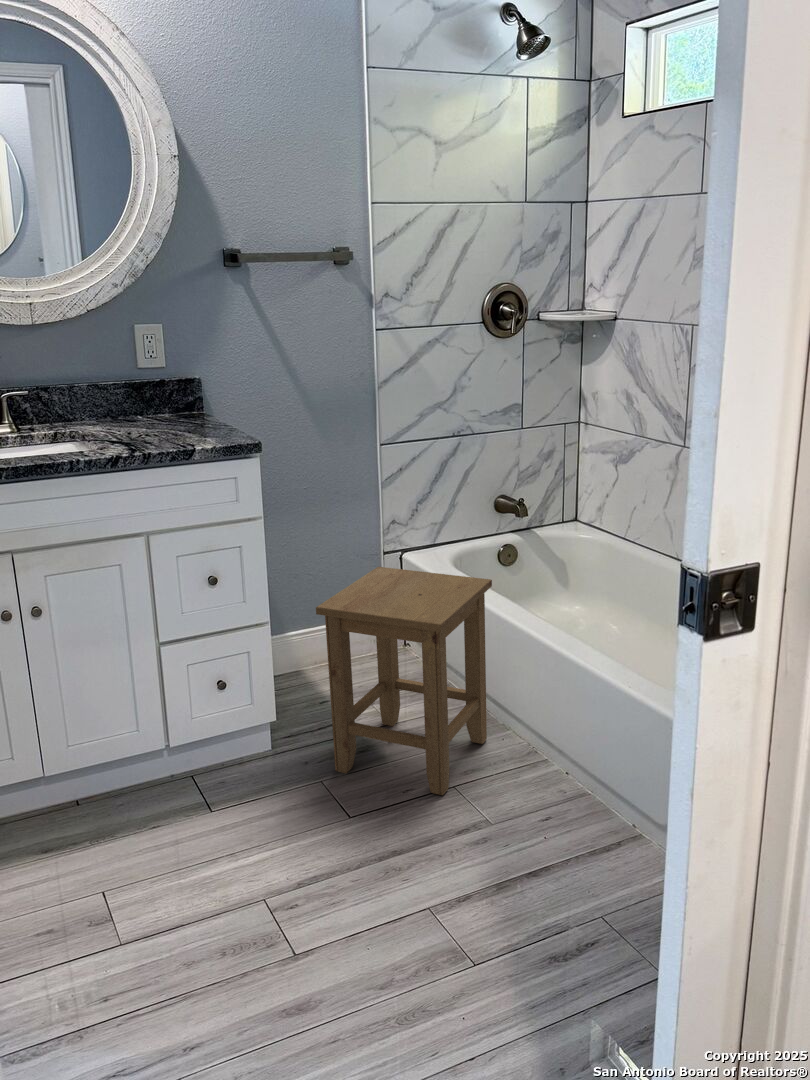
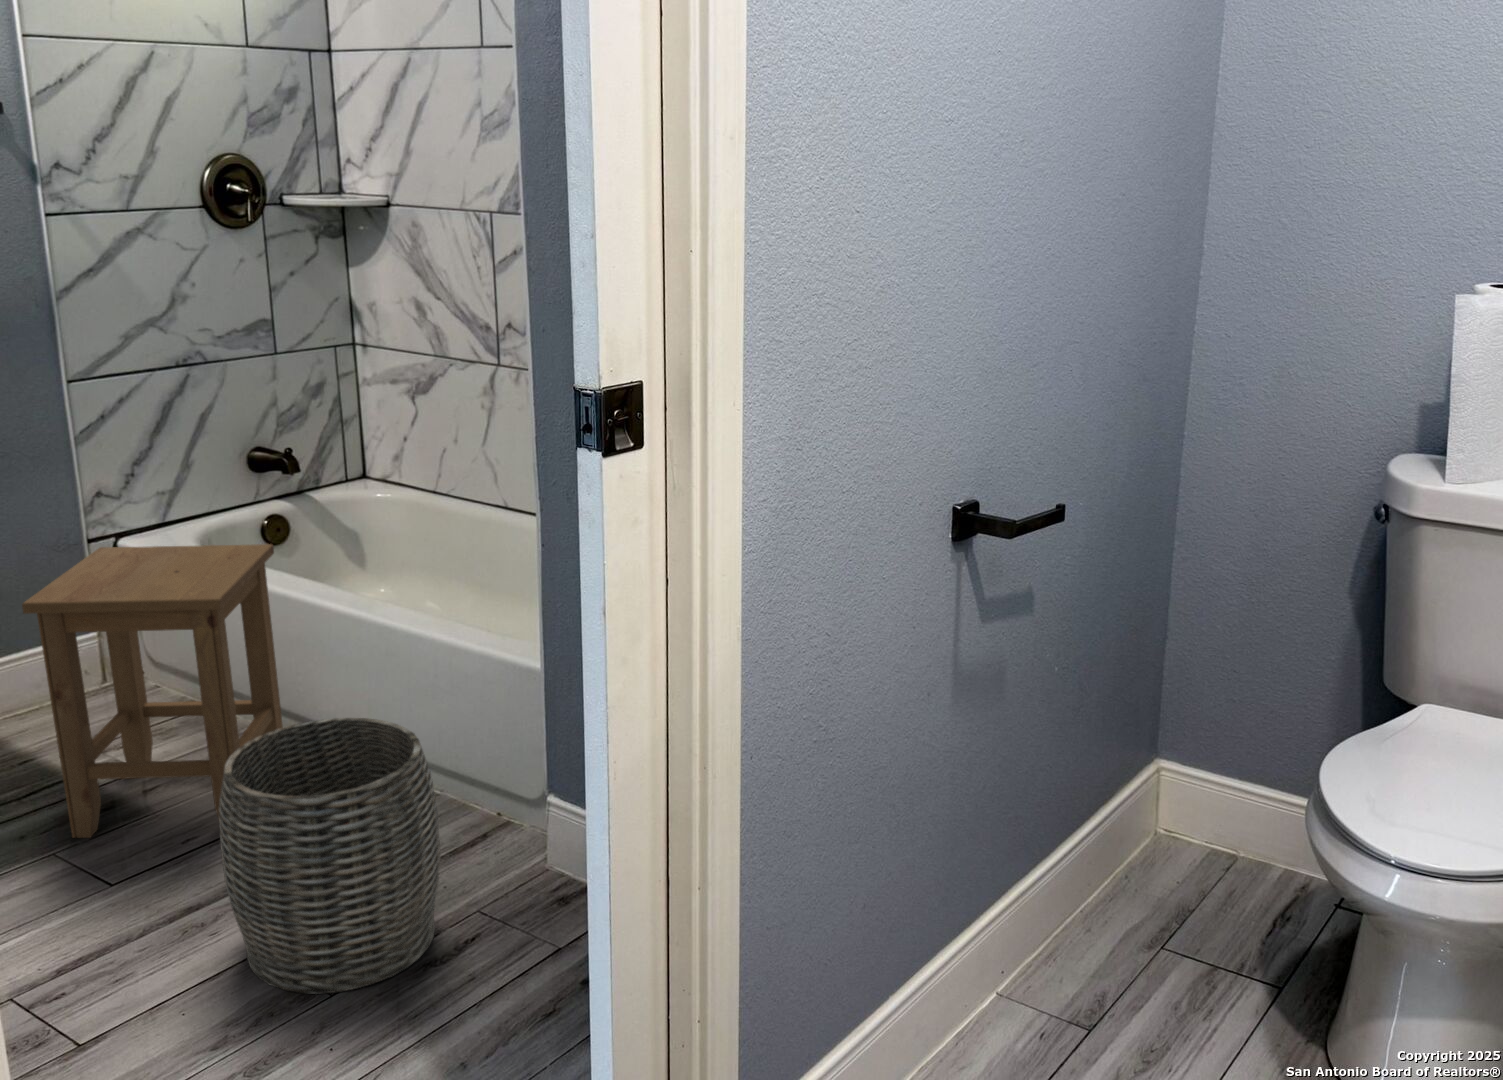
woven basket: none [410,736,577,967] -> present [219,718,441,994]

